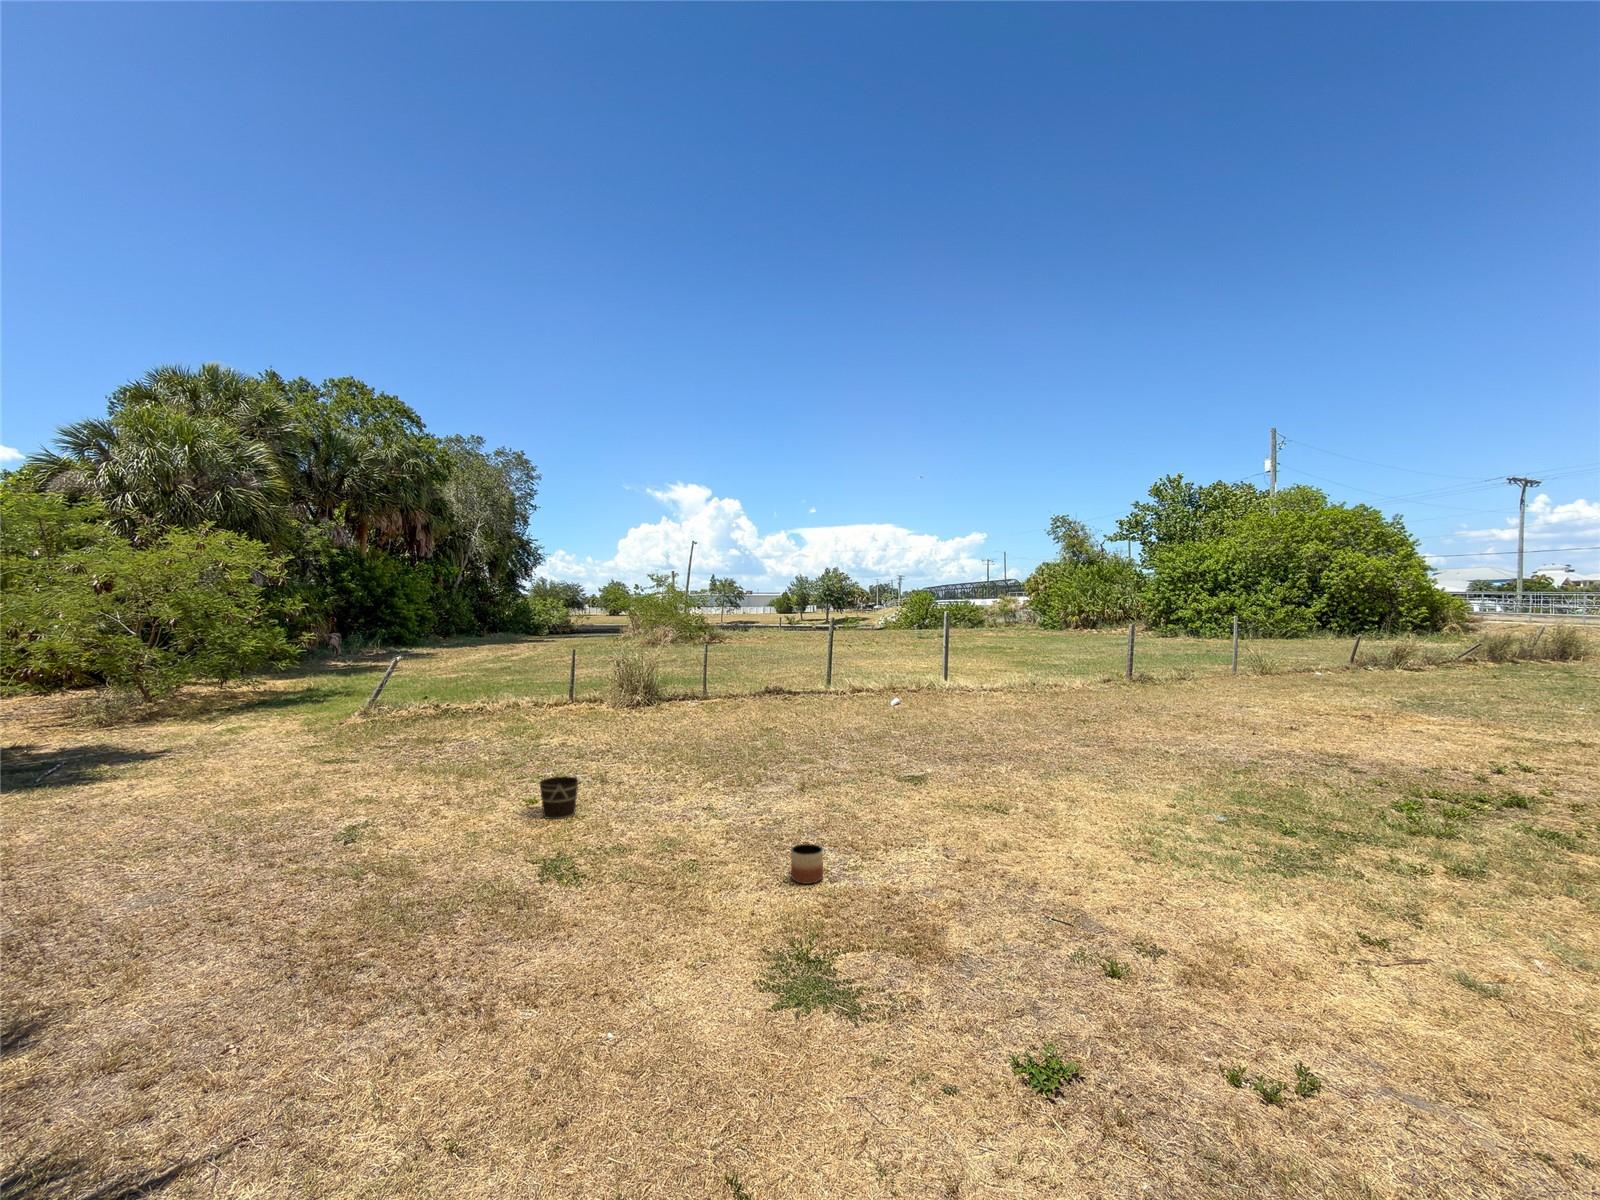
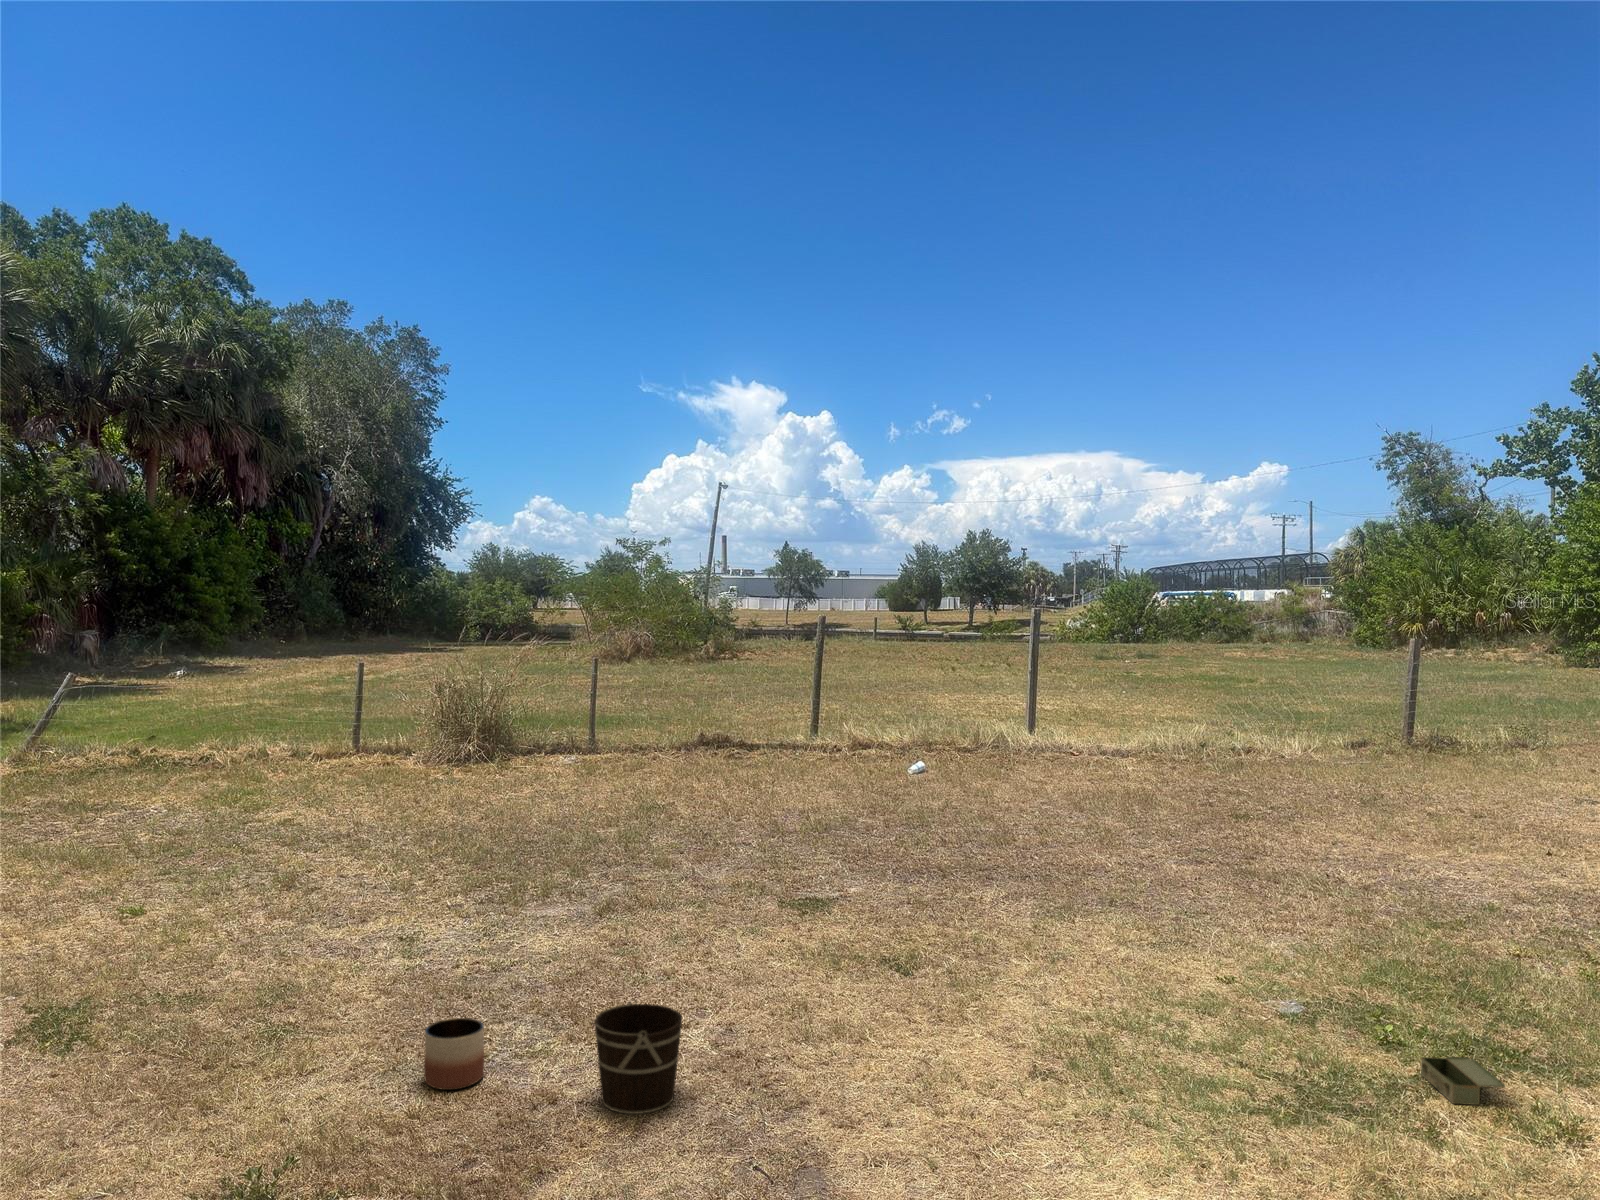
bucket: present [539,776,578,819] -> present [592,1002,682,1114]
toolbox: none [1293,836,1345,859] -> present [1421,1057,1505,1105]

